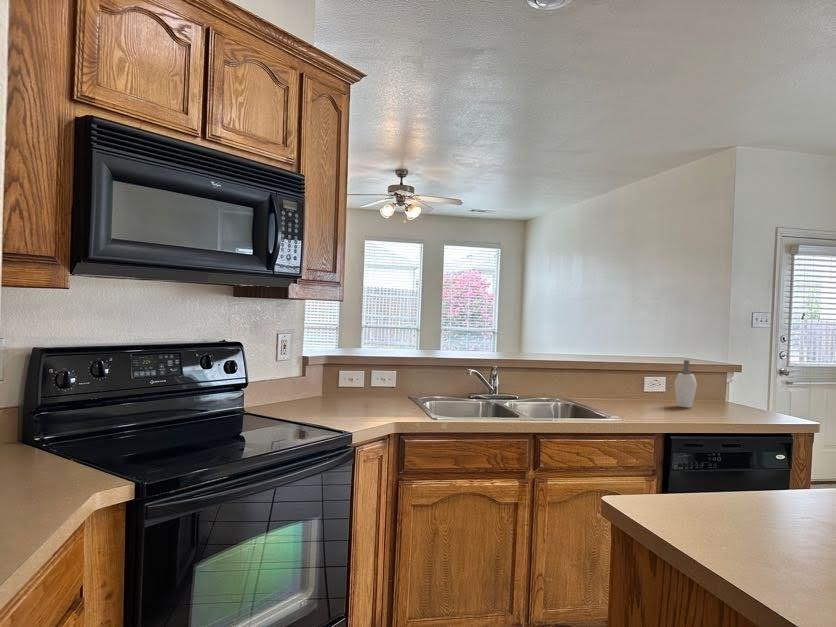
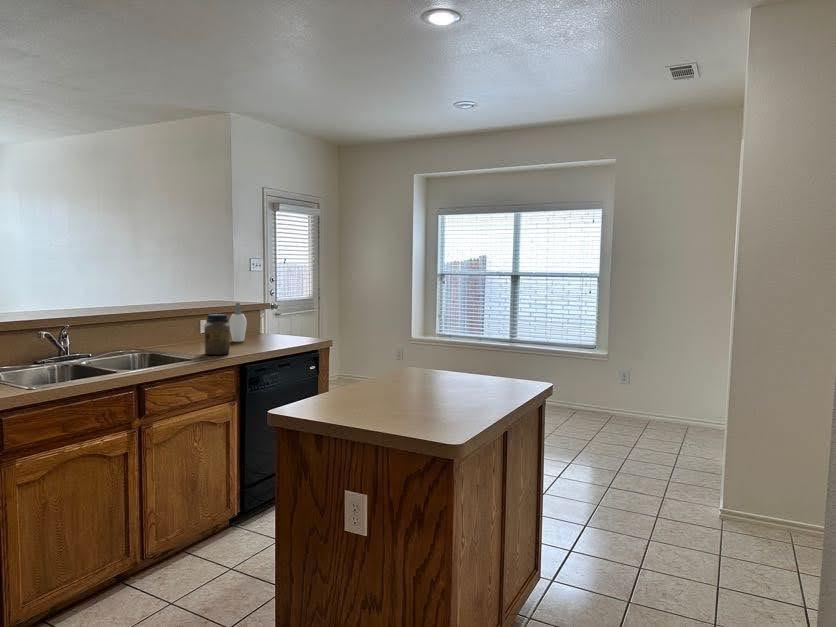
jar: none [626,369,659,418] -> present [204,314,230,355]

